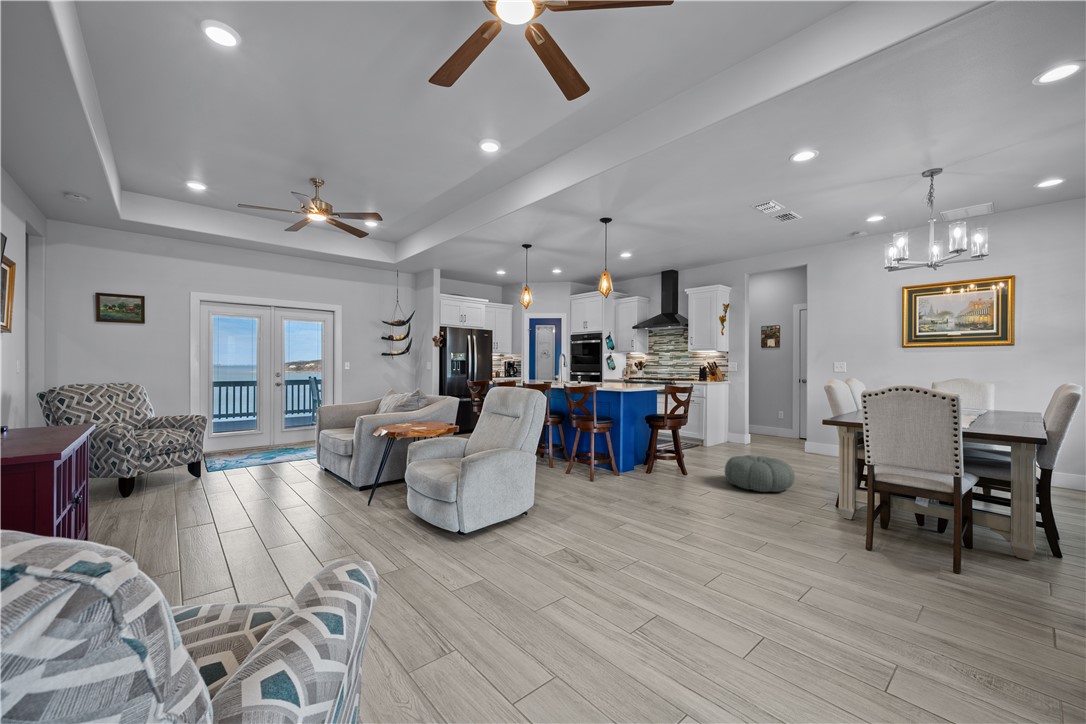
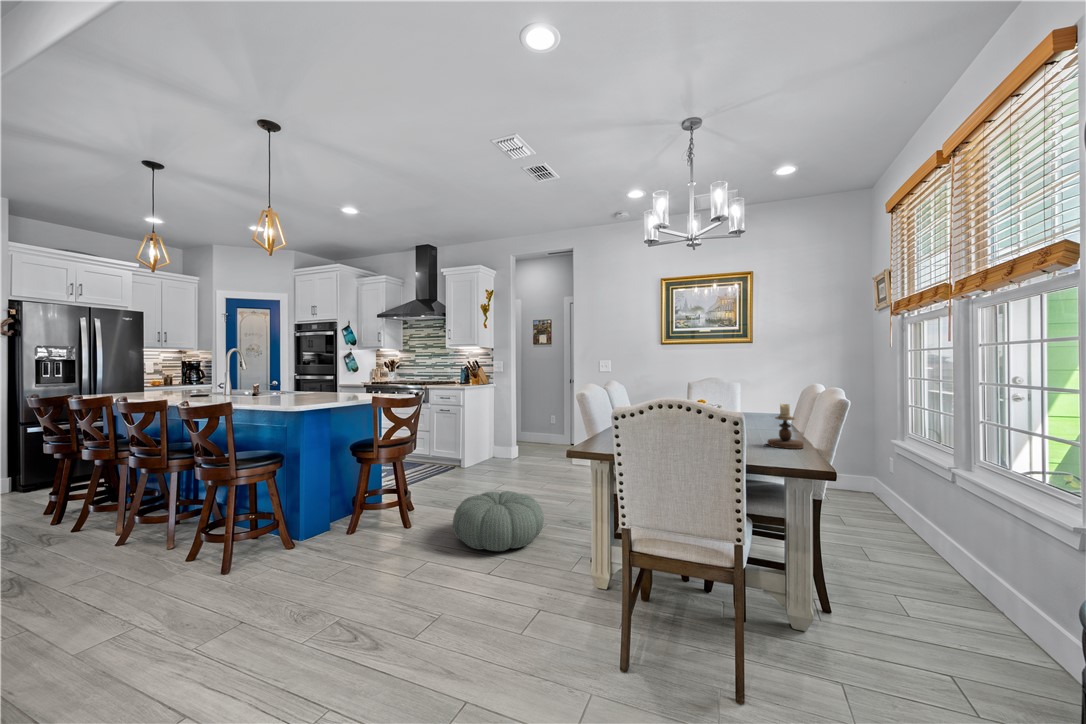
candlestick: none [997,395,1031,427] -> present [767,404,804,449]

